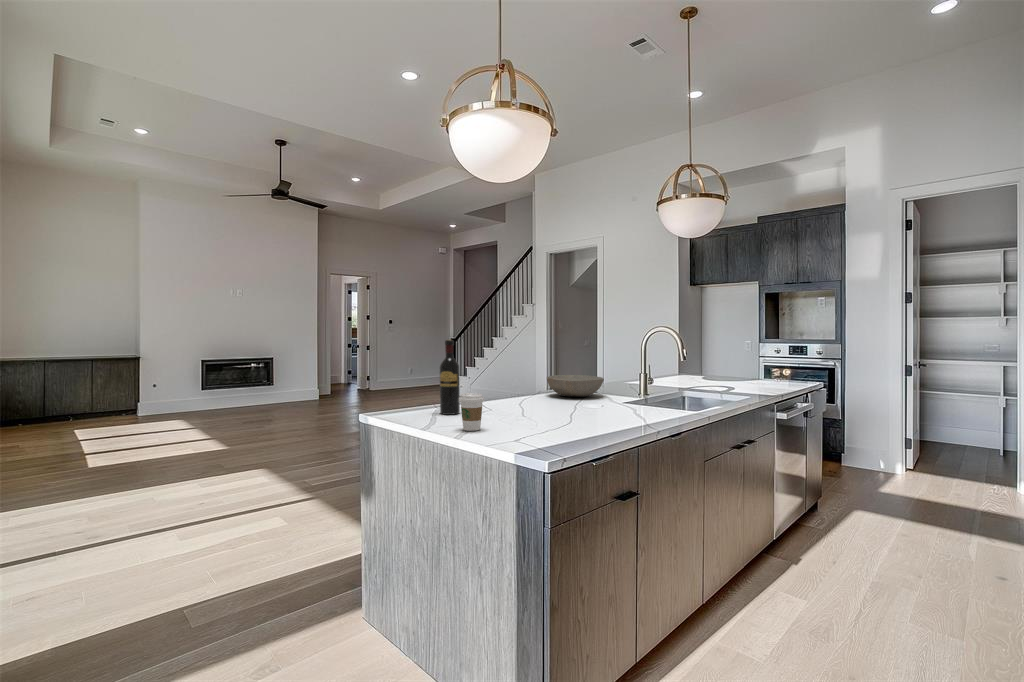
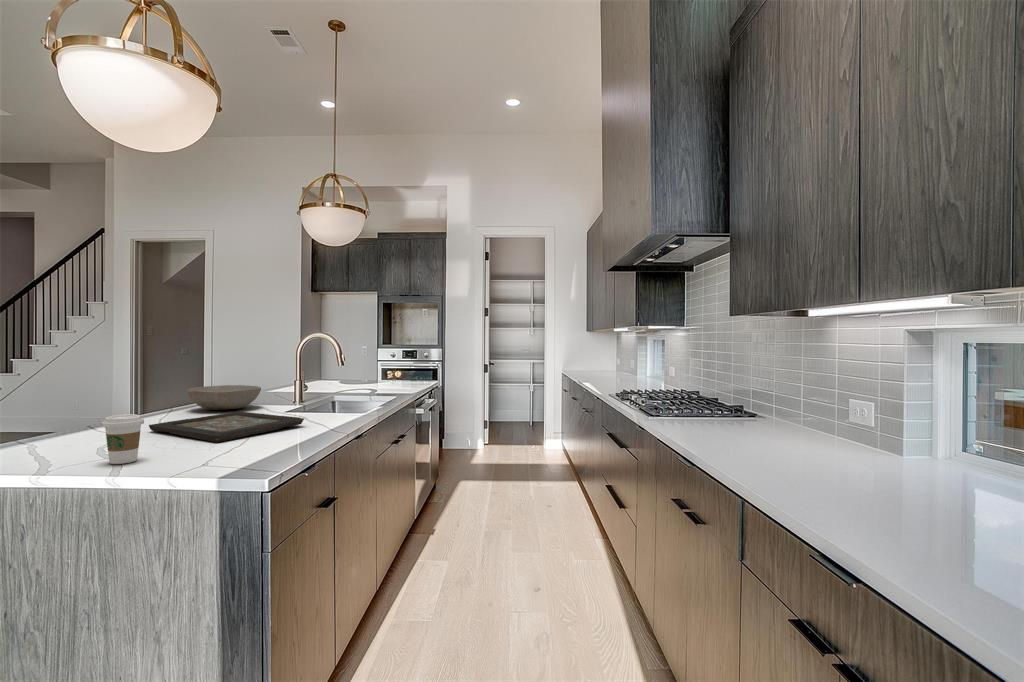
wine bottle: present [440,340,460,415] -> none [41,346,77,450]
decorative tray: none [507,399,622,423] -> present [149,412,304,442]

